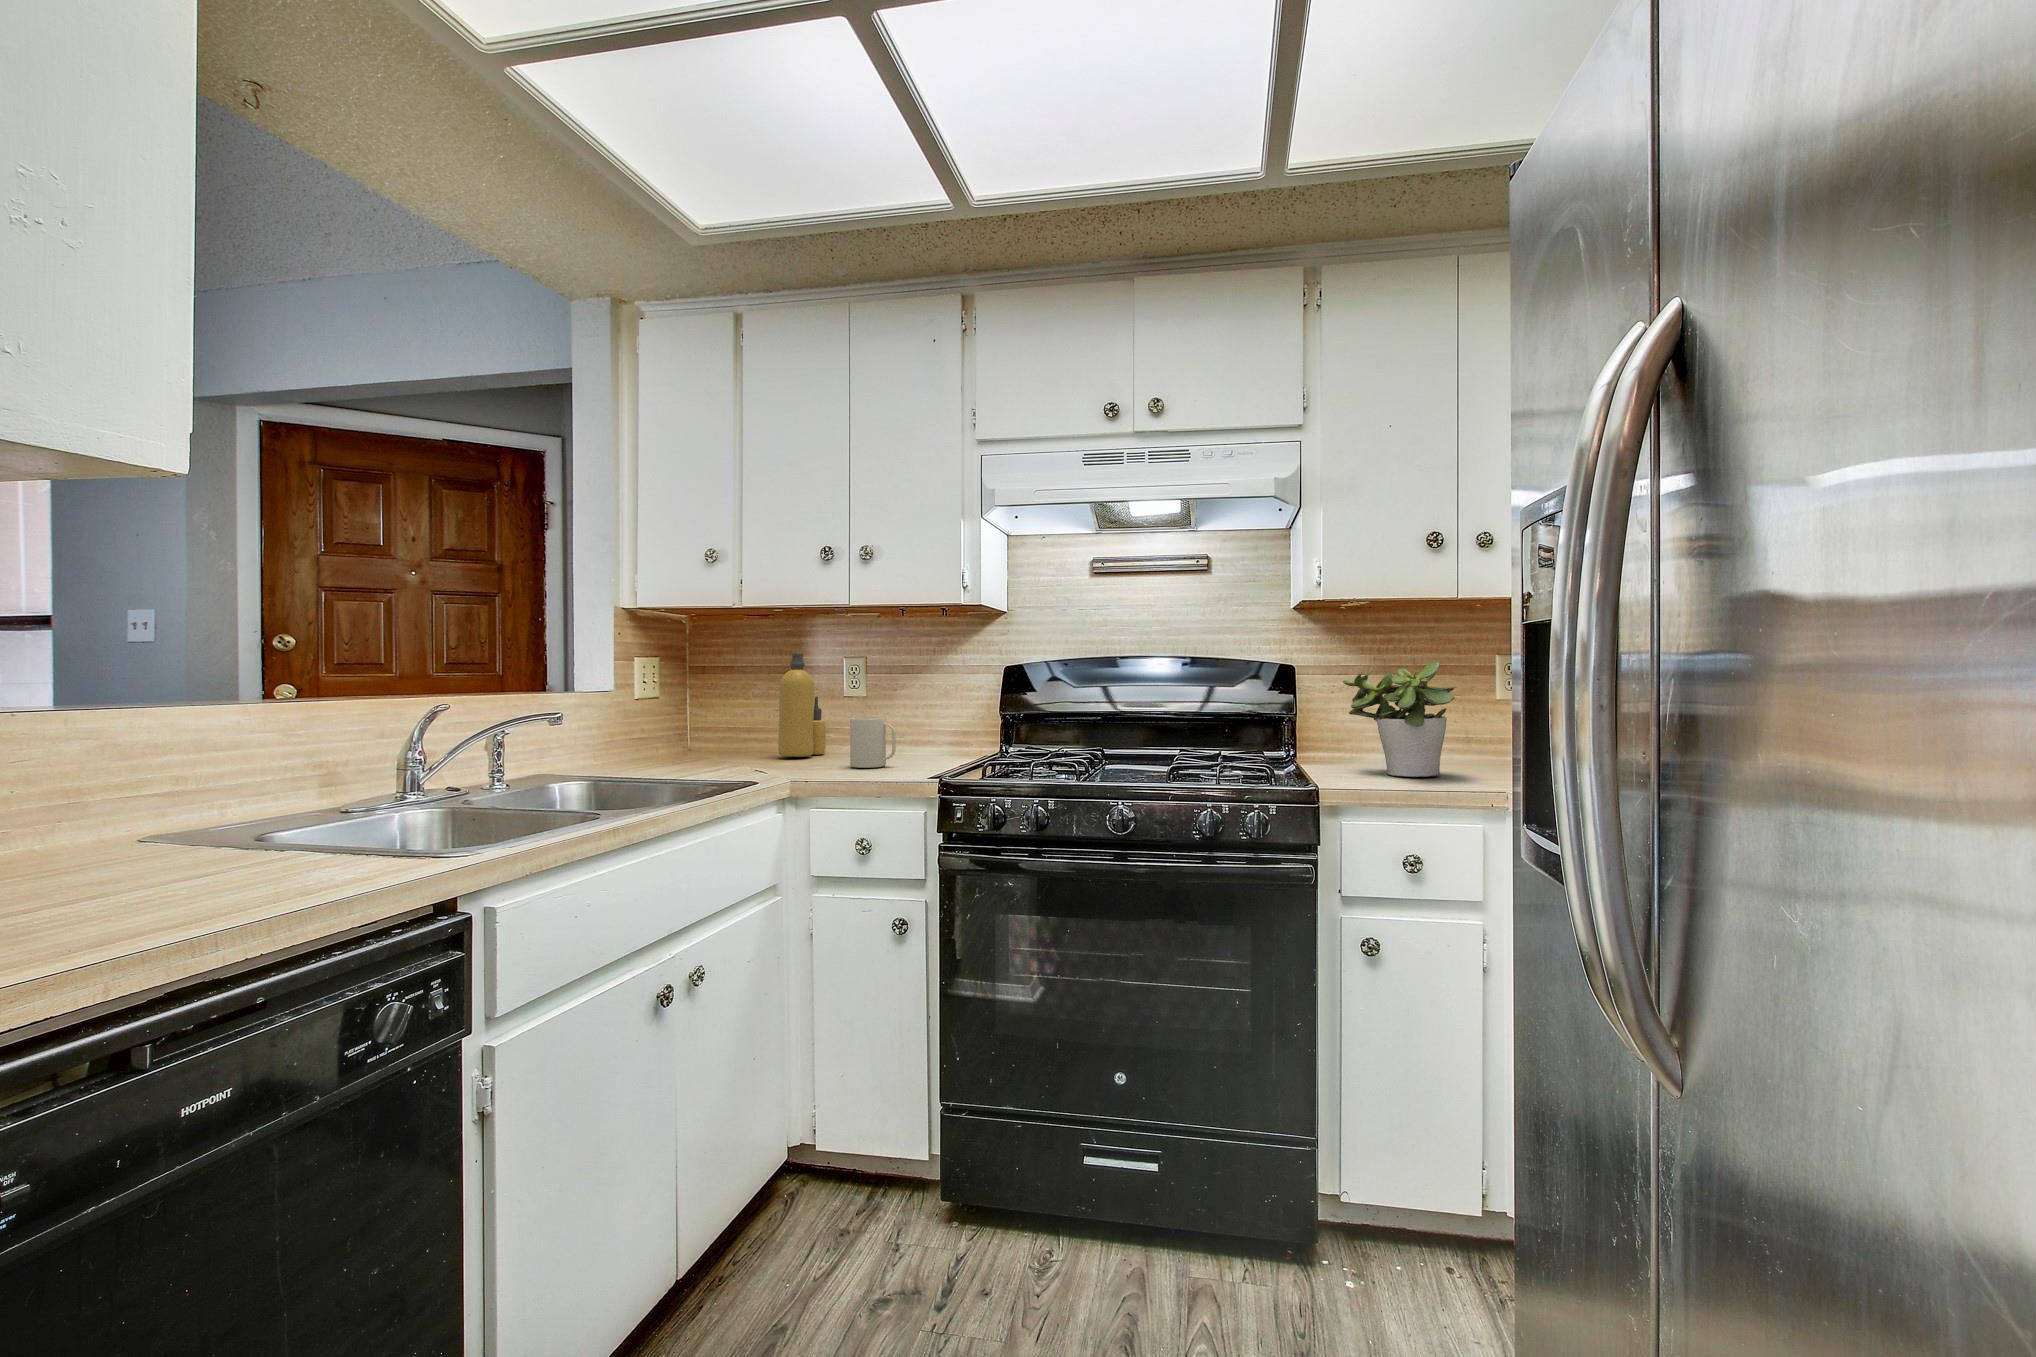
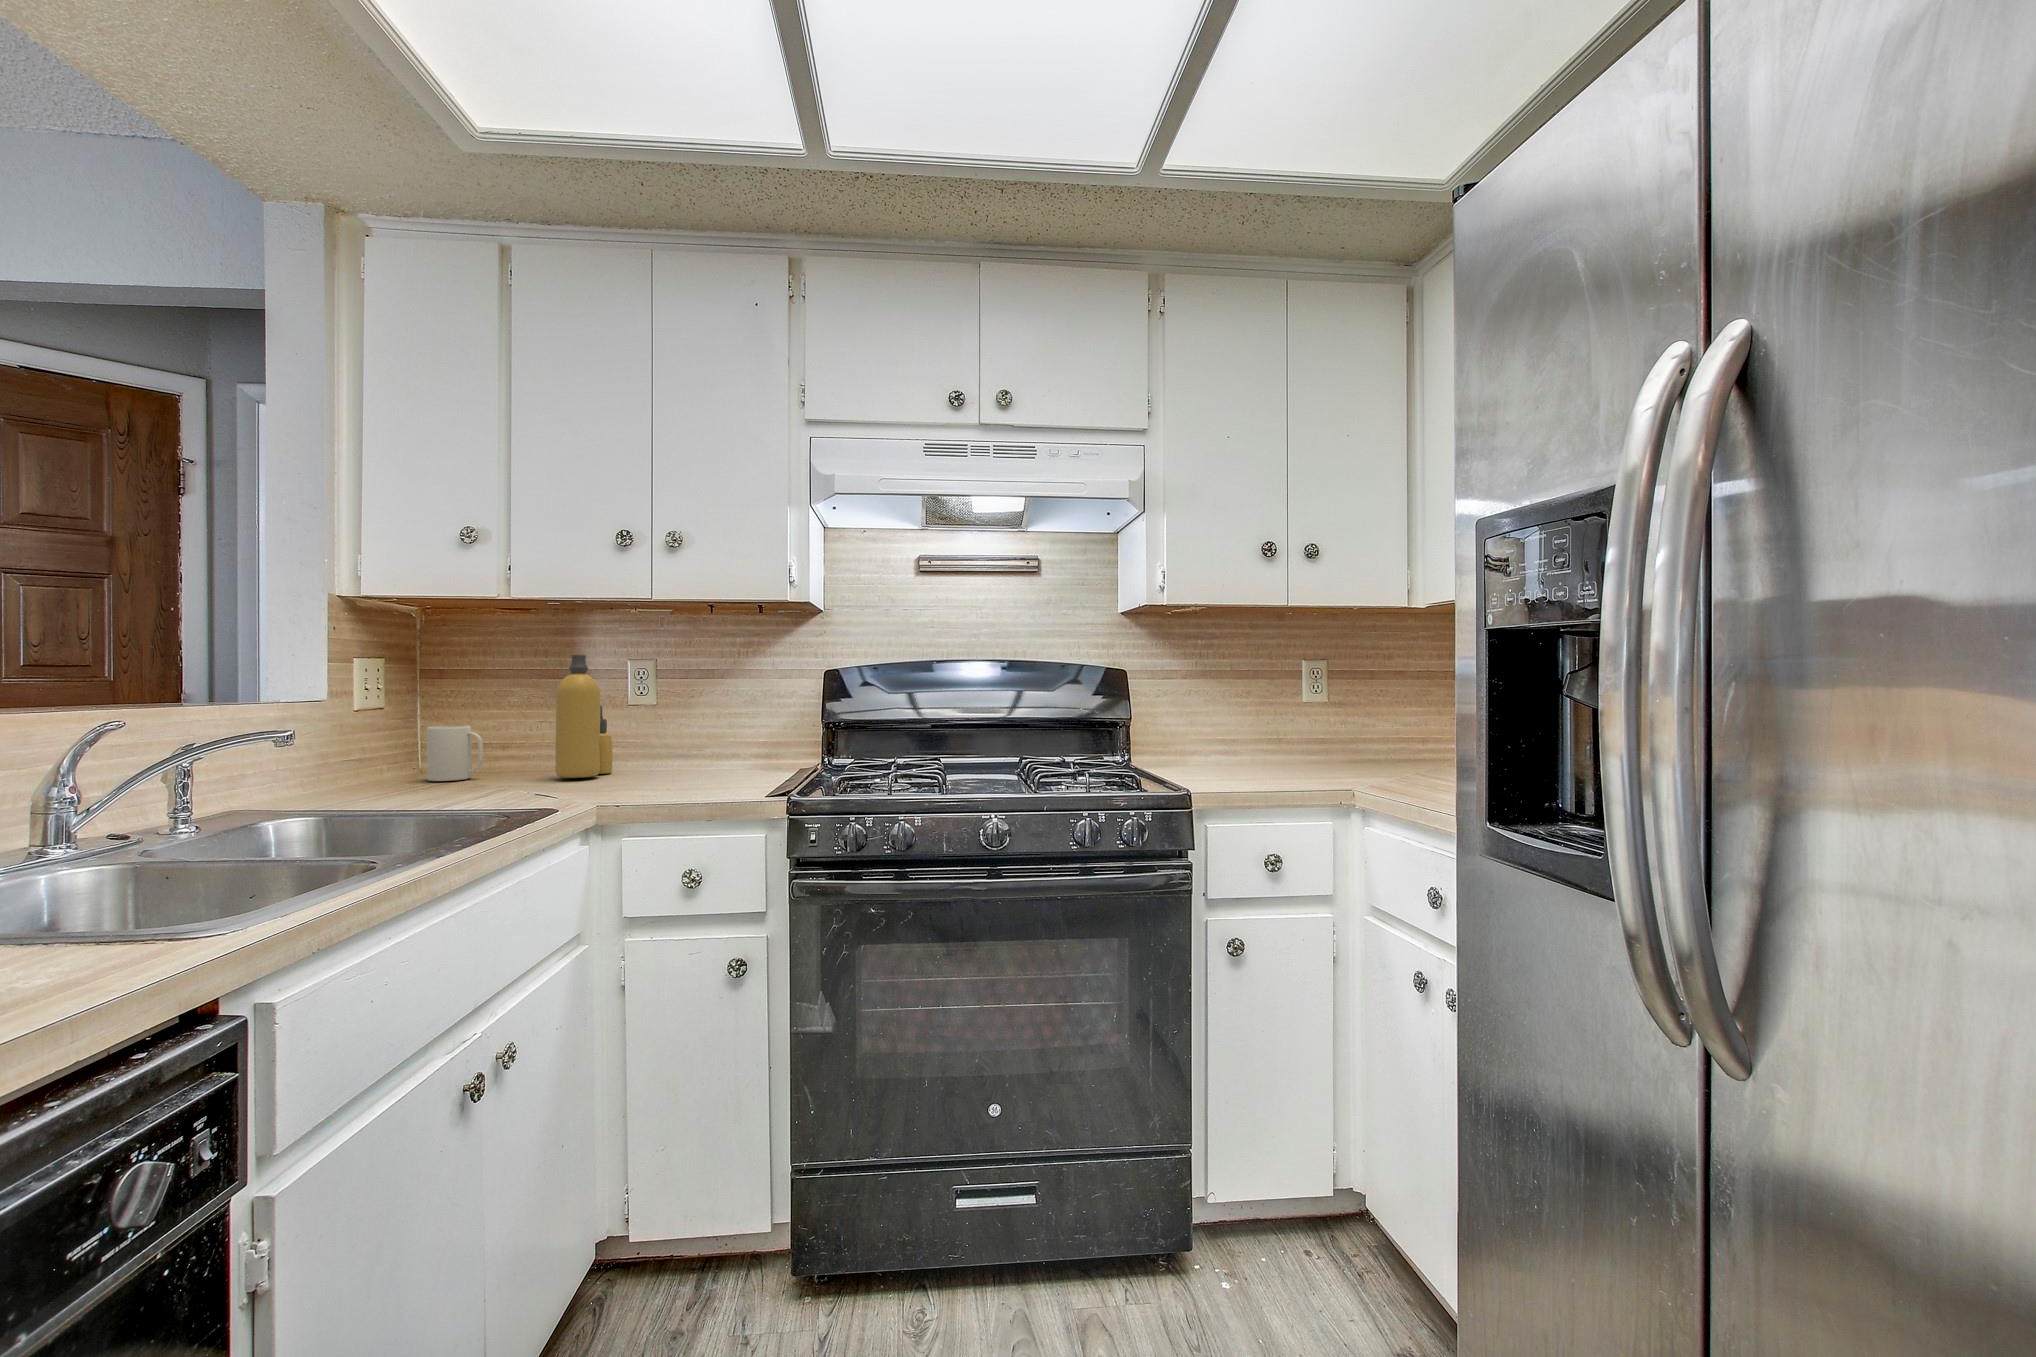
potted plant: present [1343,661,1455,777] -> none [1191,665,1299,778]
mug: present [850,717,896,768] -> present [427,725,483,781]

